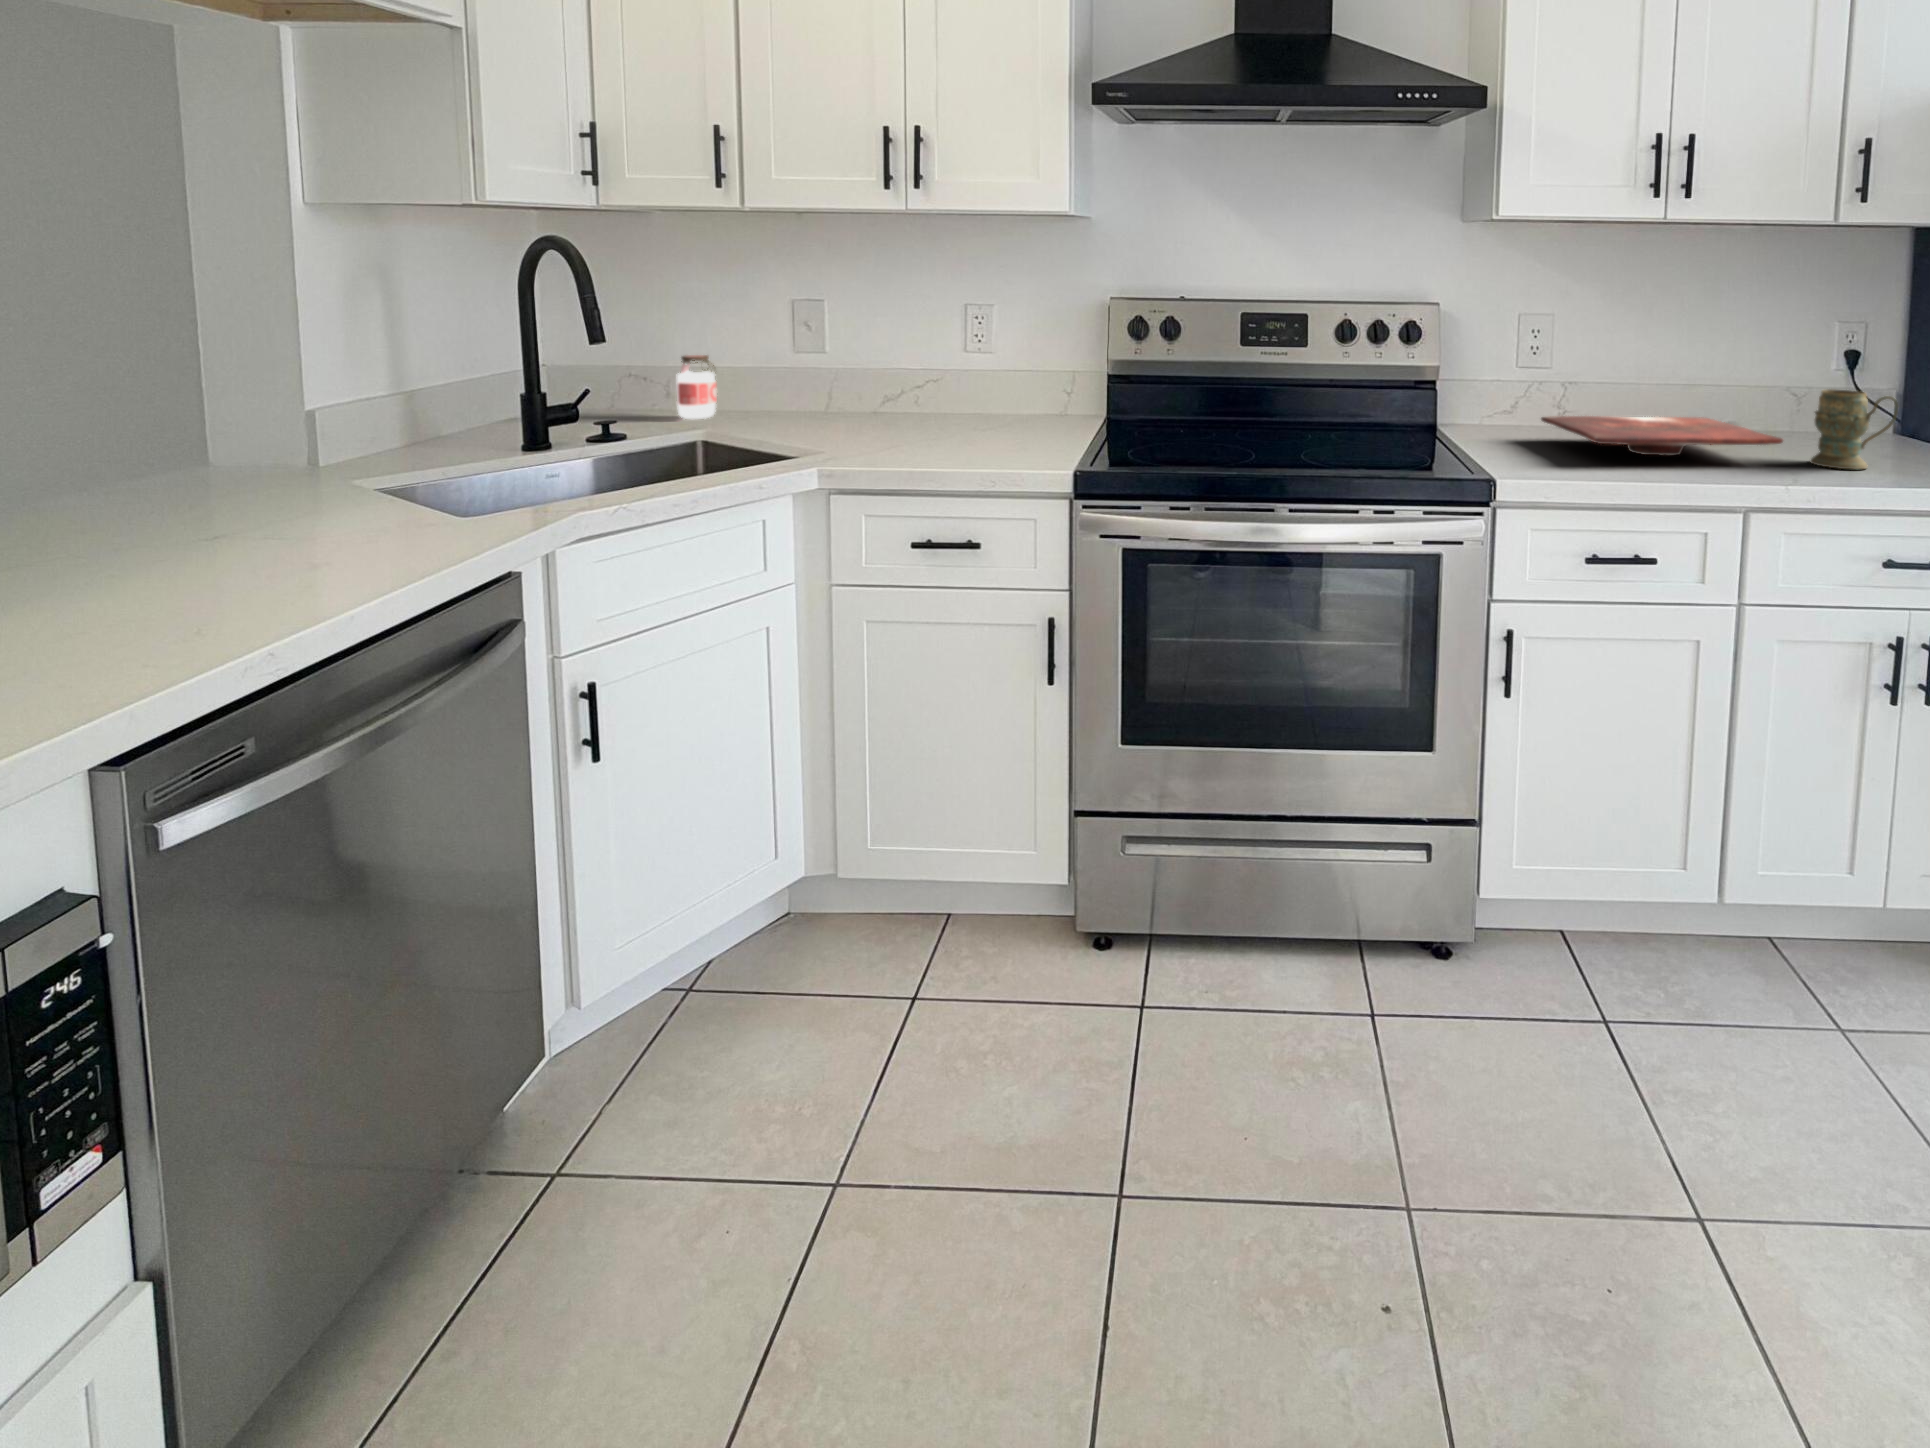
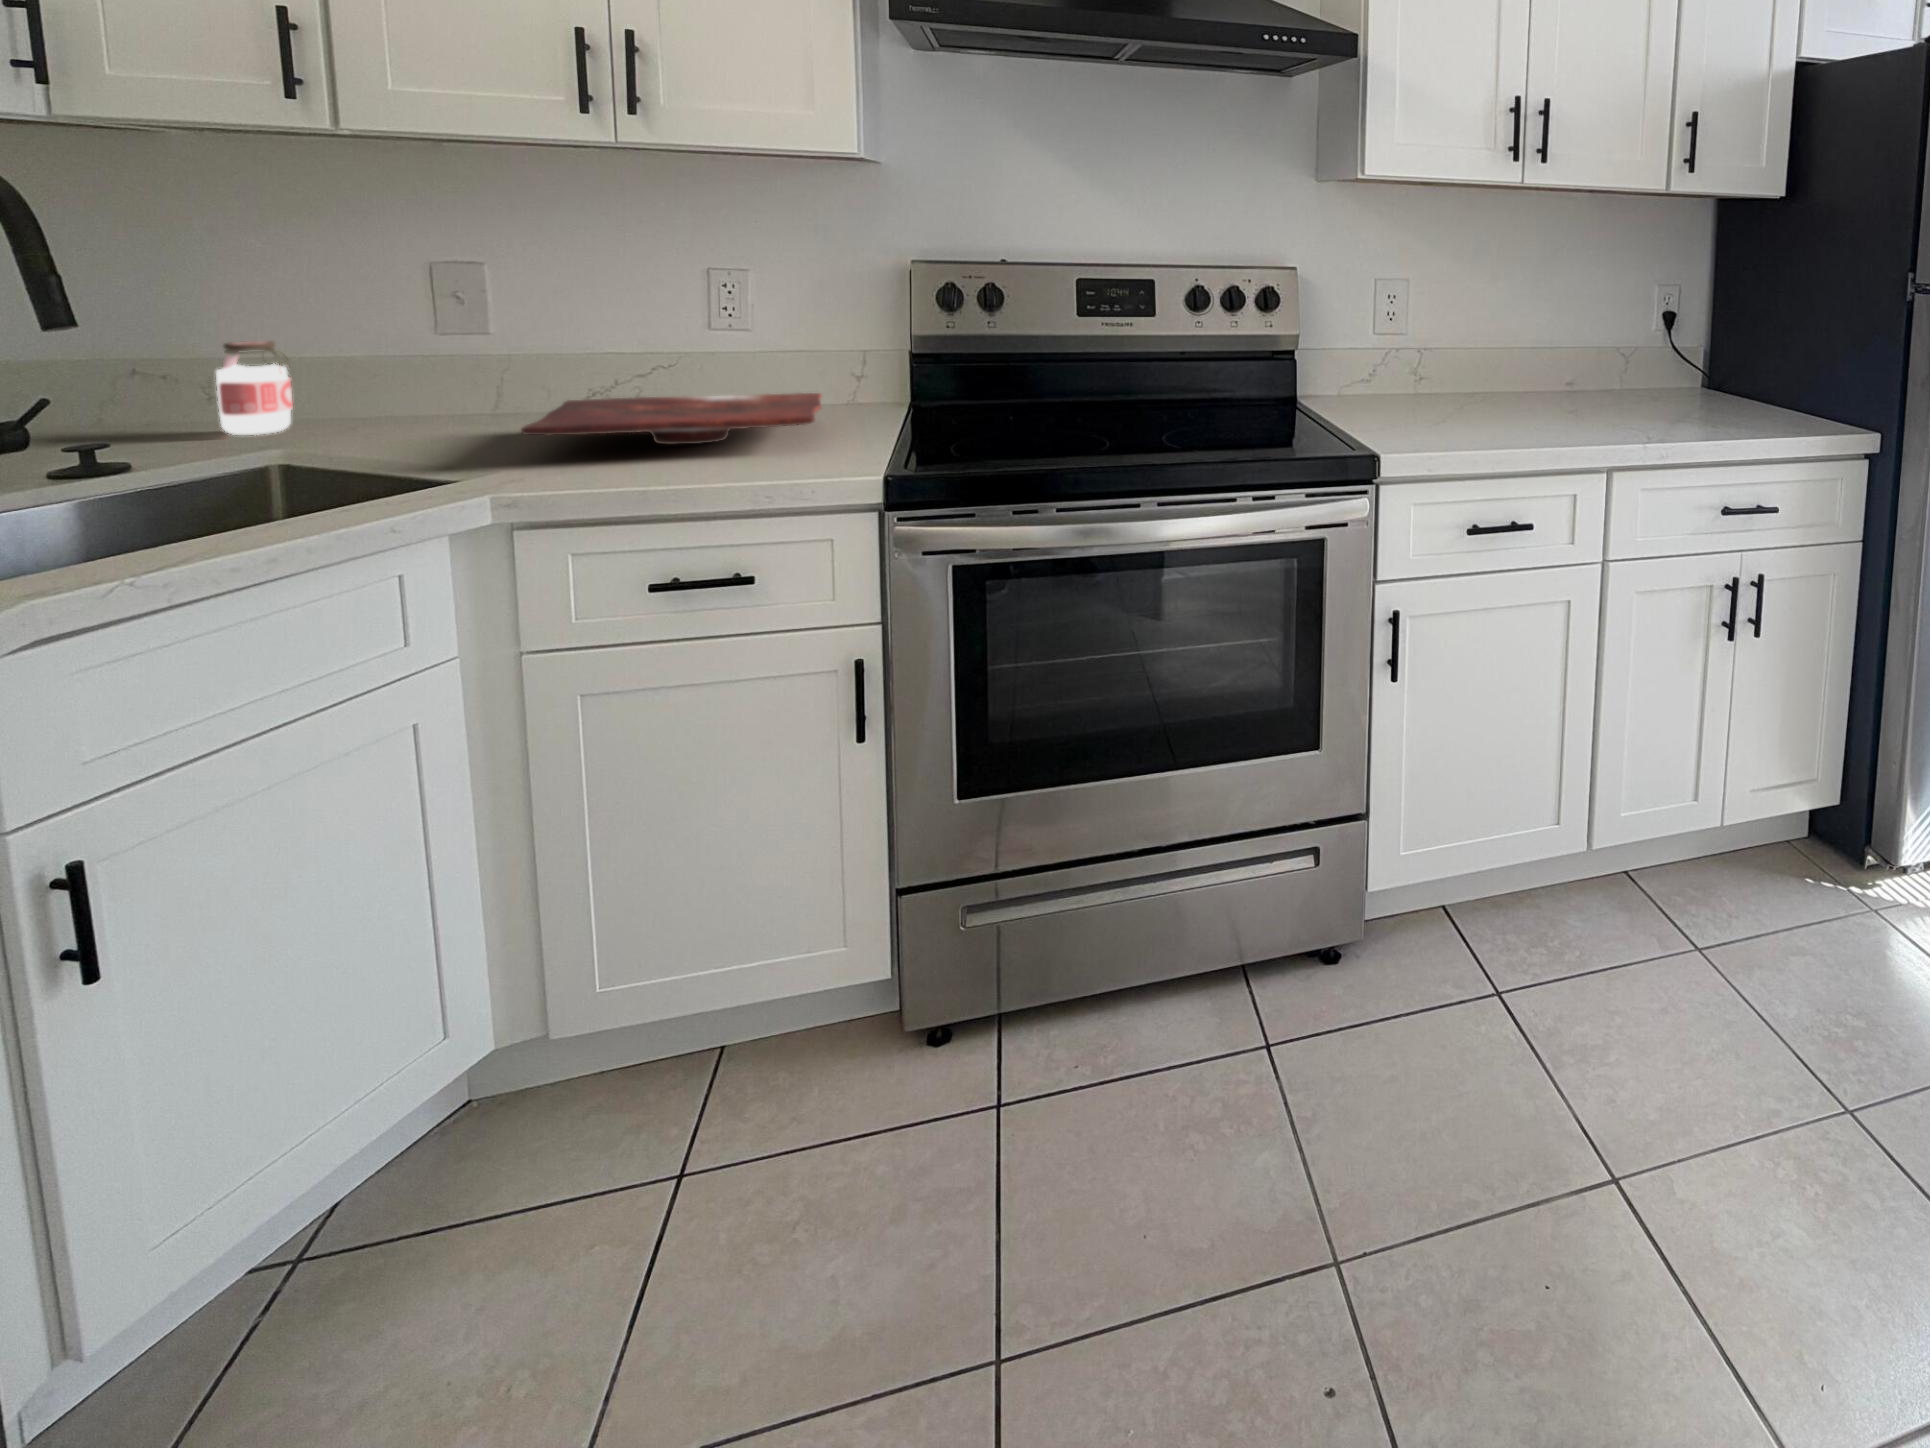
mug: present [1810,389,1898,469] -> none [1655,350,1727,425]
cutting board: present [1541,416,1783,455] -> present [521,393,822,444]

